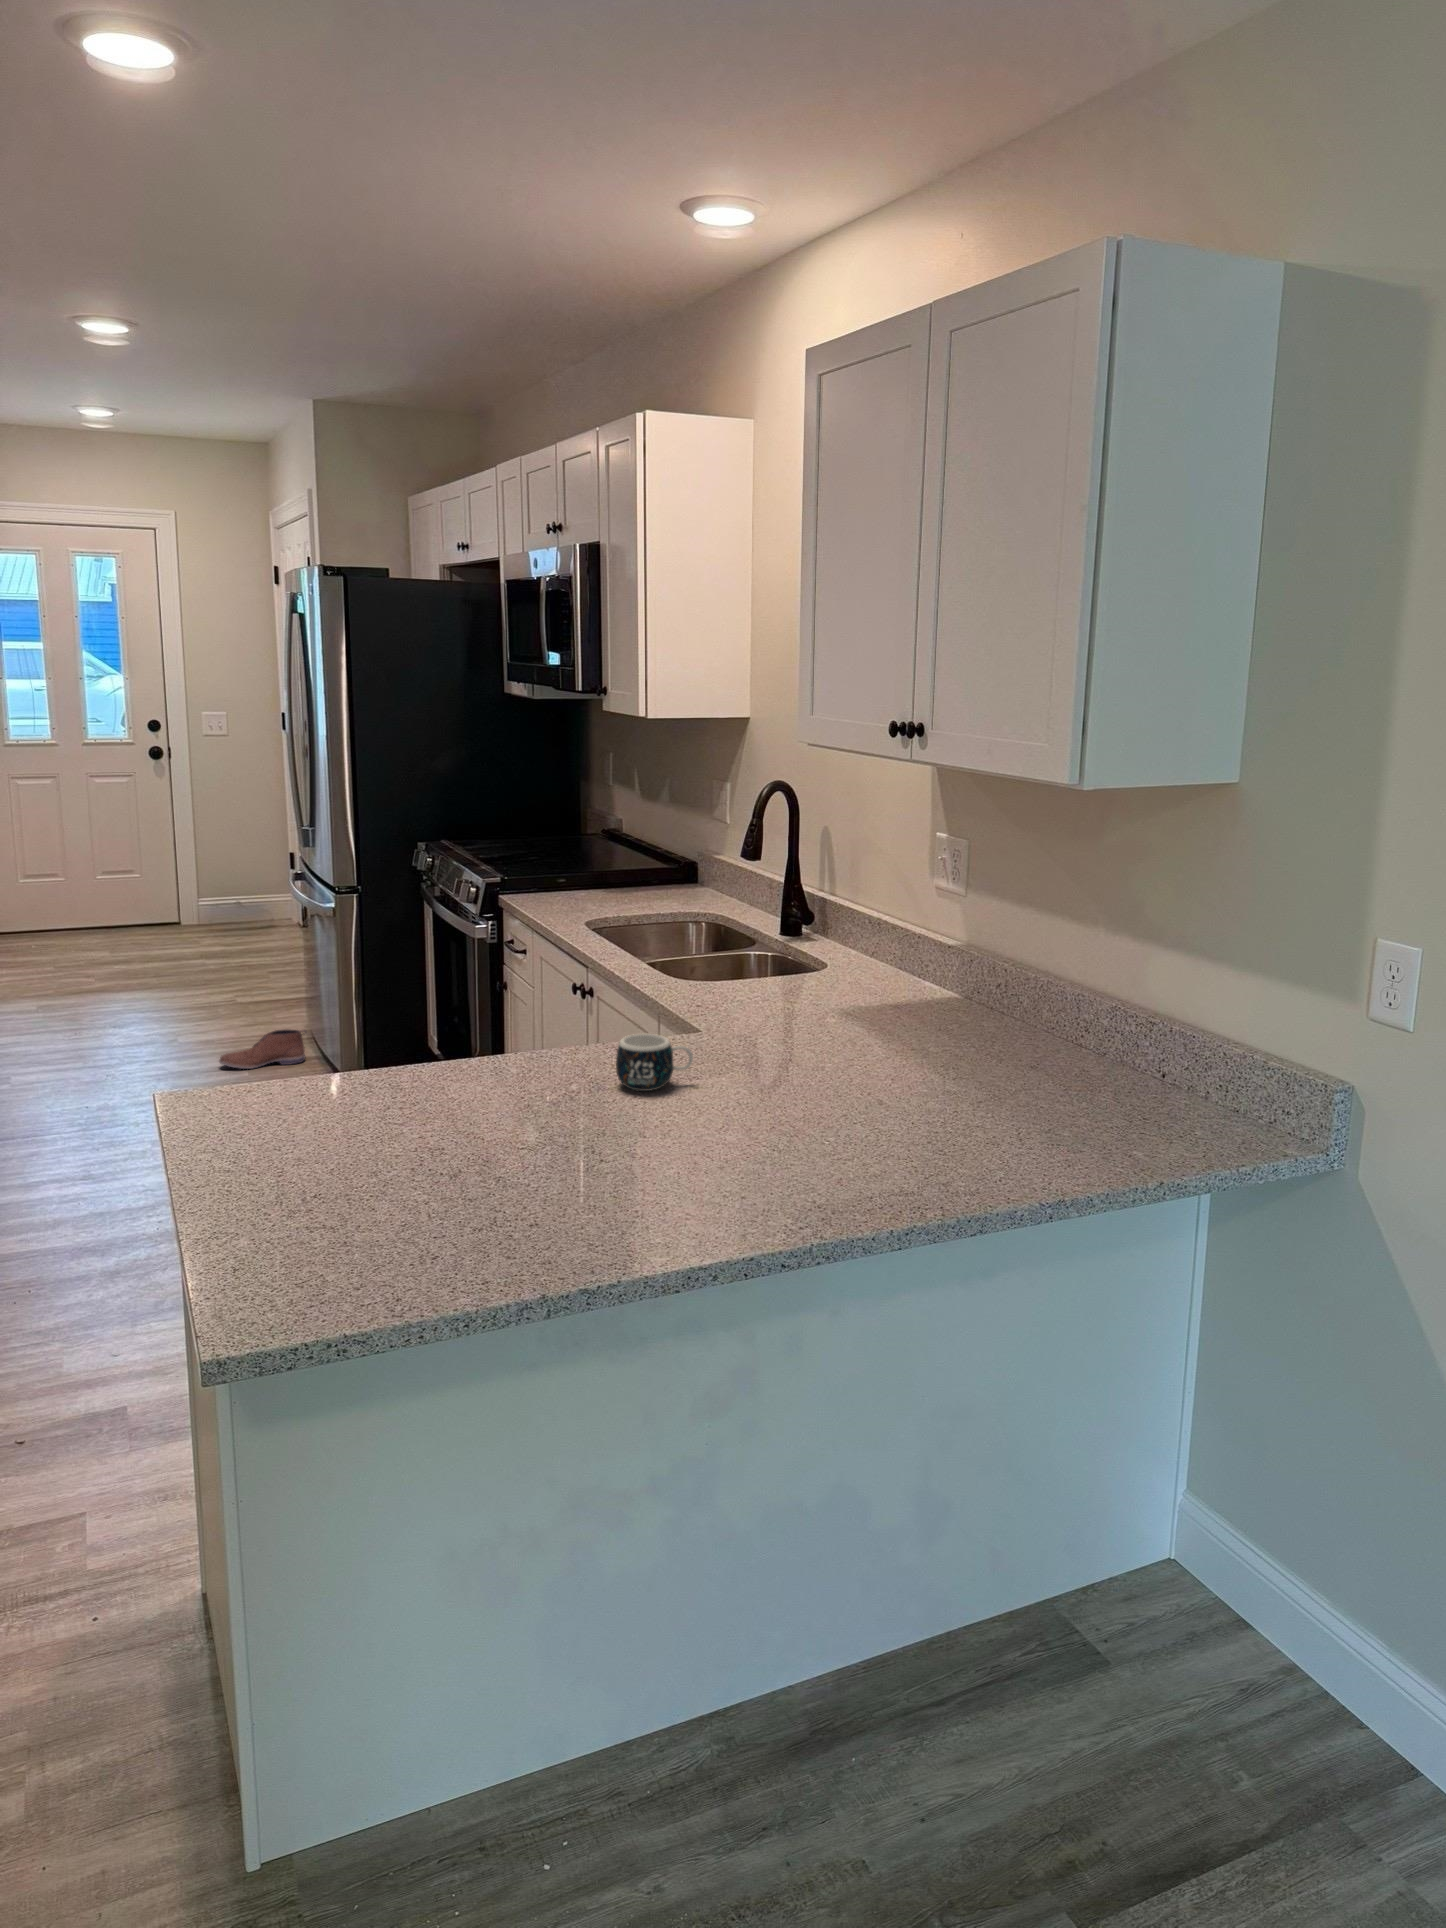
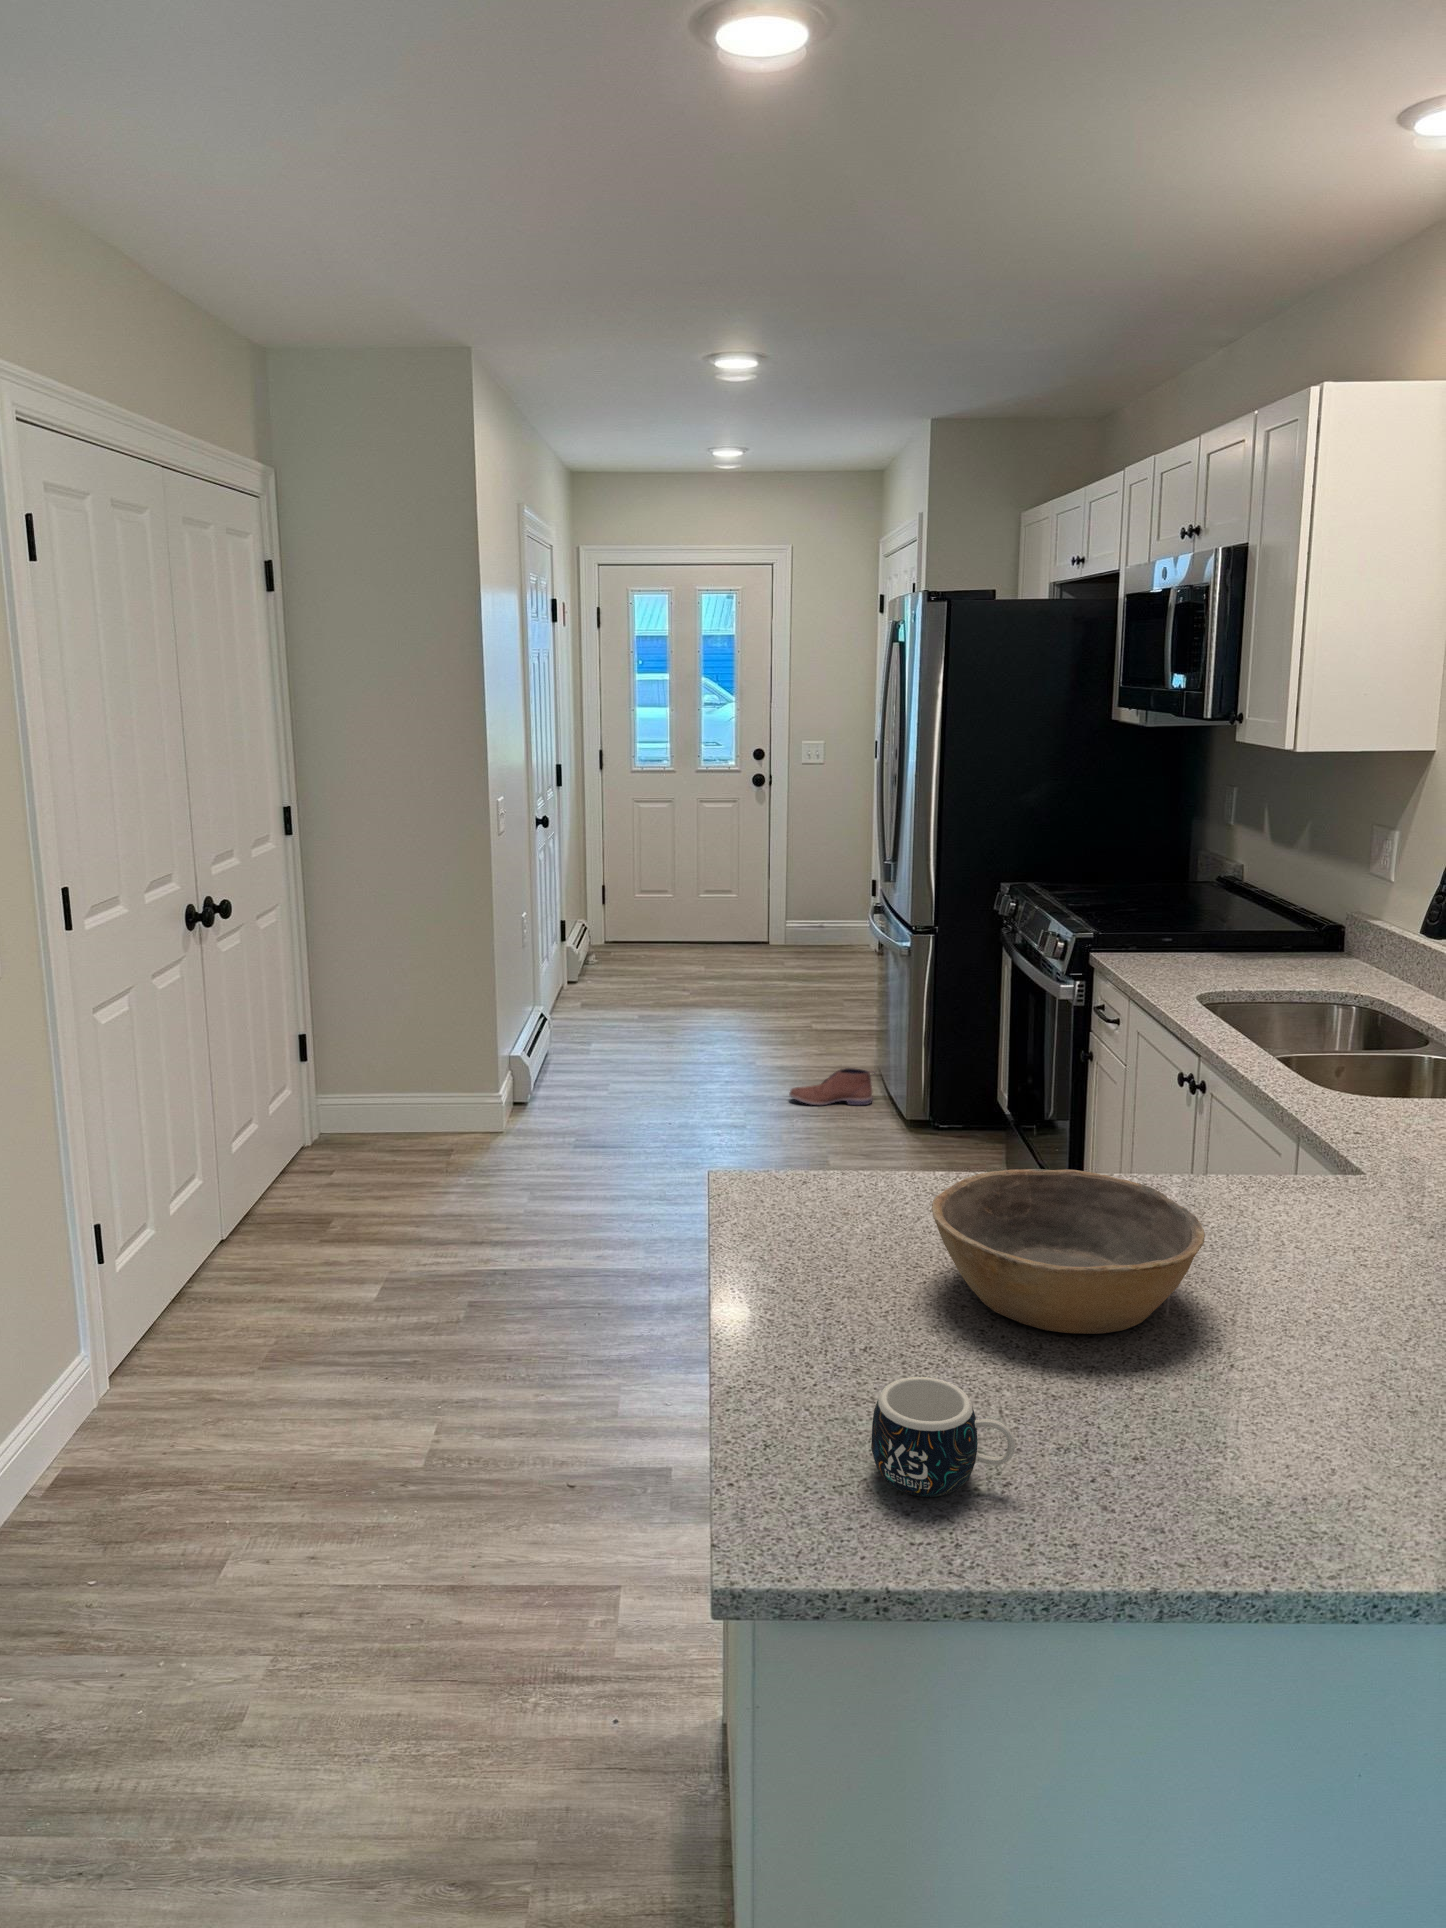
mug: present [616,1034,693,1091] -> present [871,1377,1015,1497]
bowl: none [364,1041,578,1160] -> present [931,1169,1205,1334]

